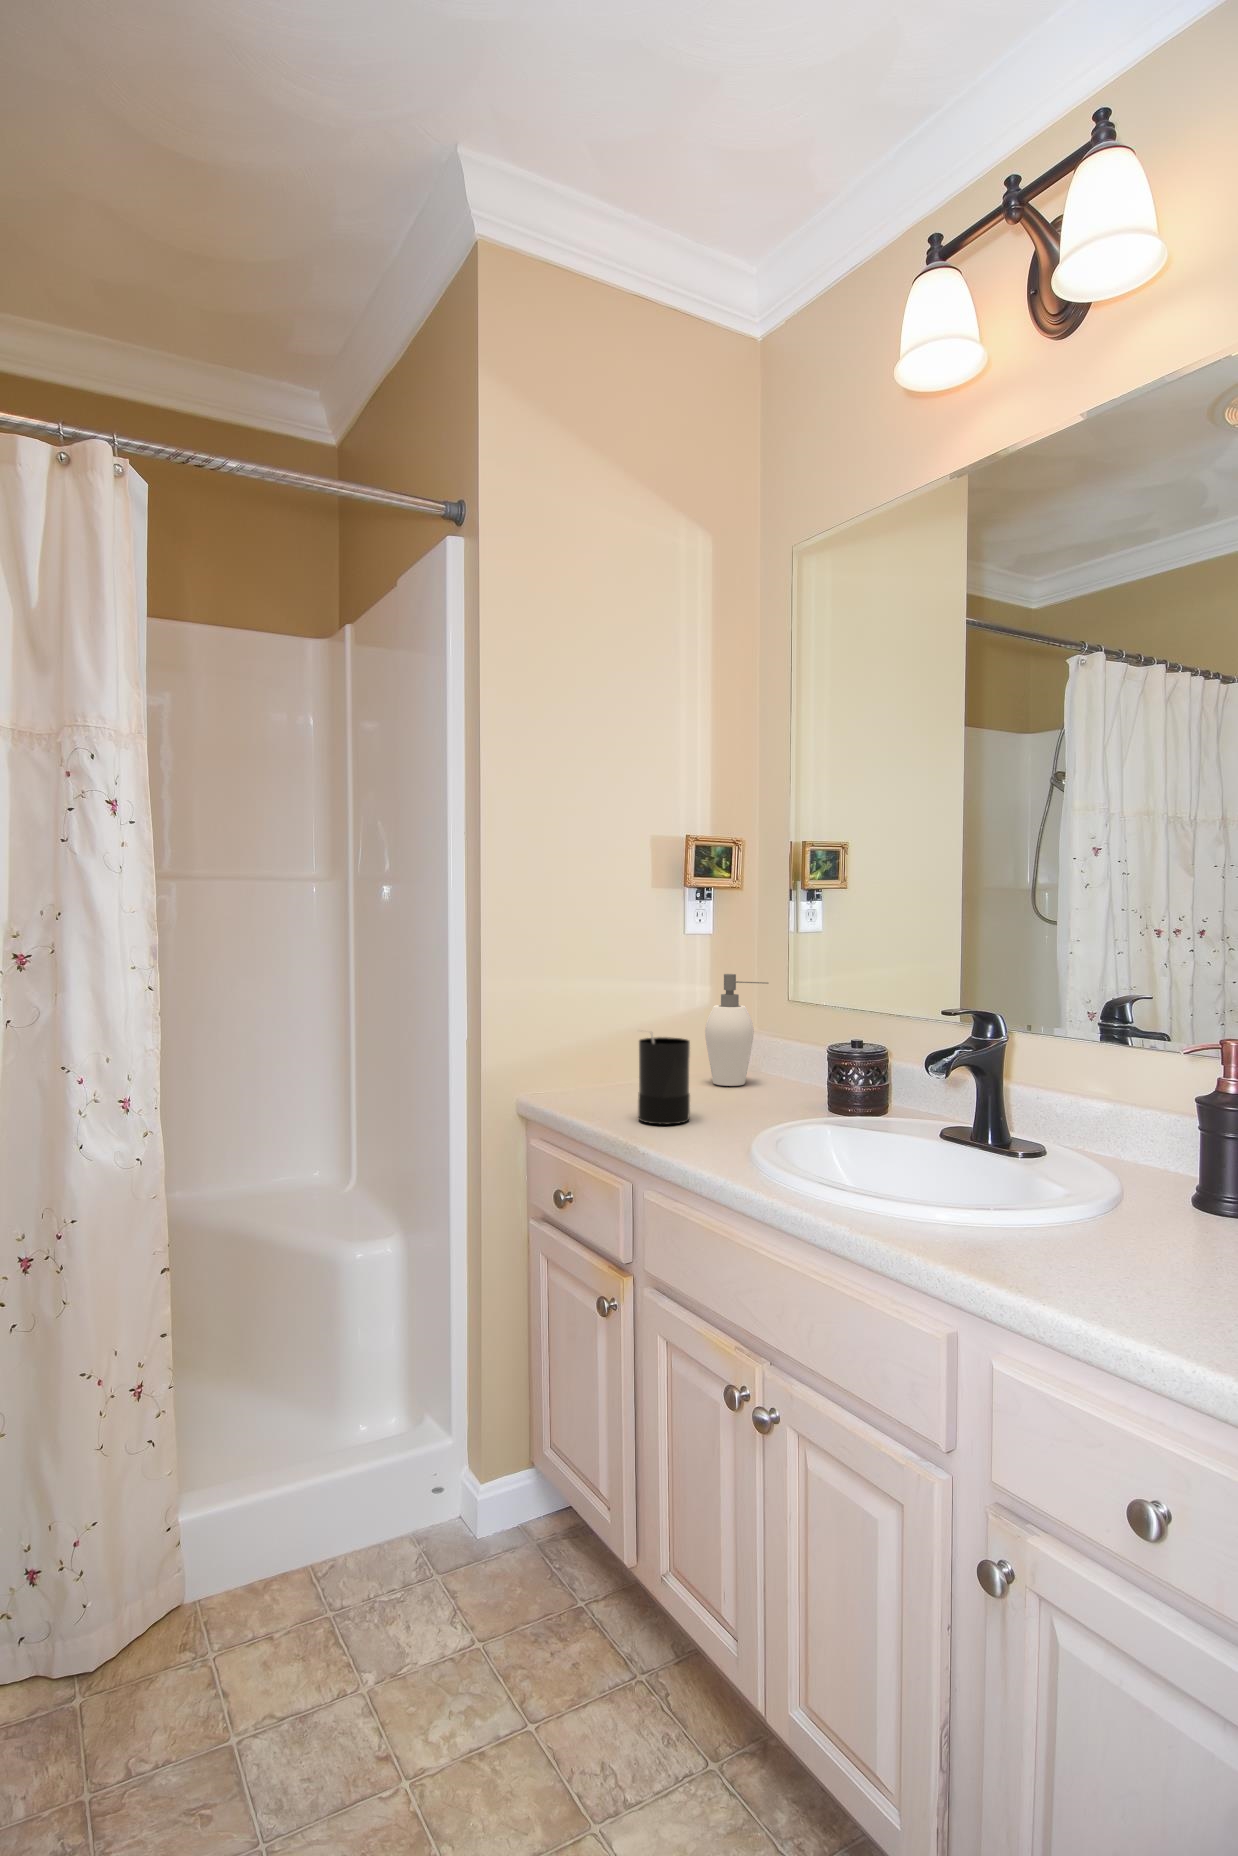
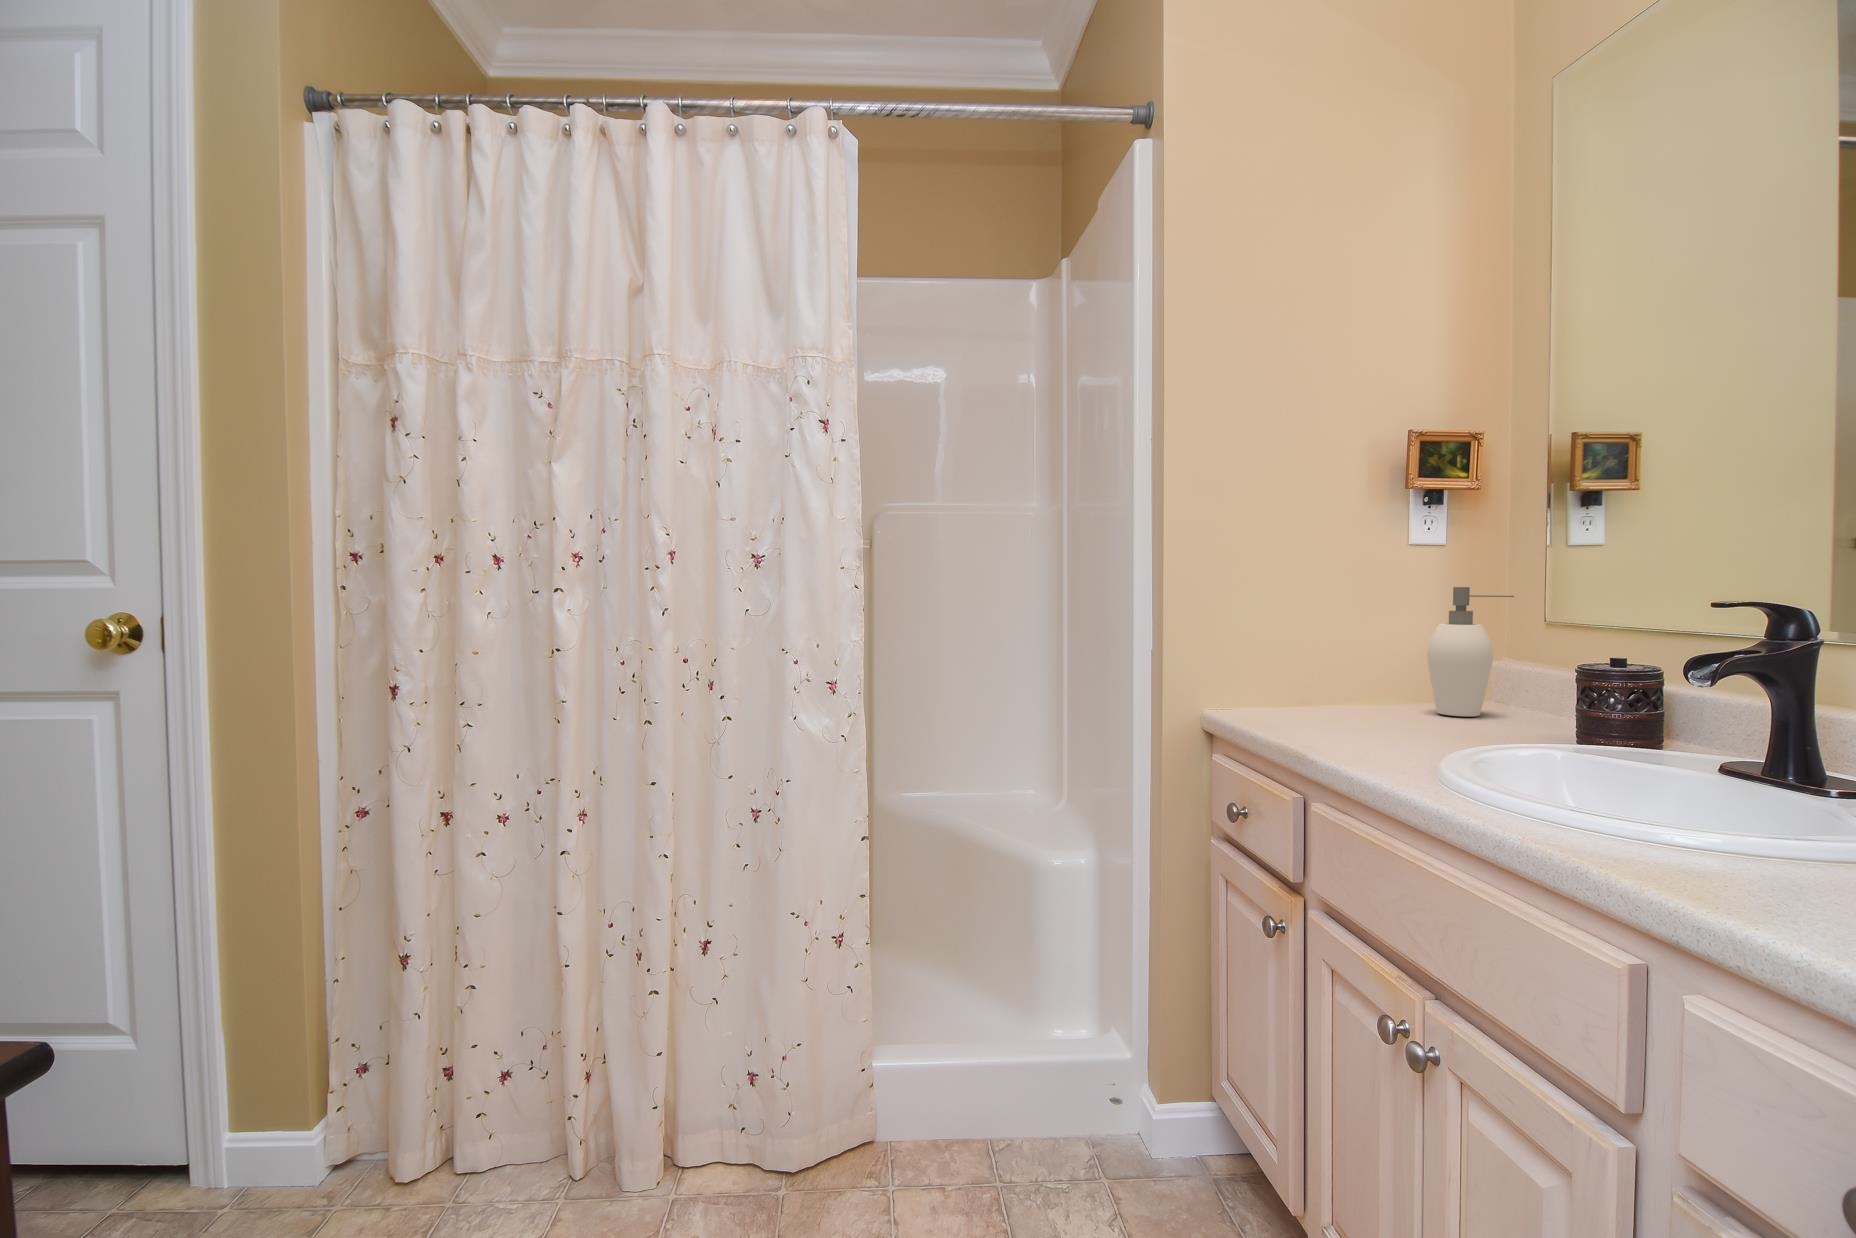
candle: present [638,1033,690,1124] -> none [1329,638,1396,743]

